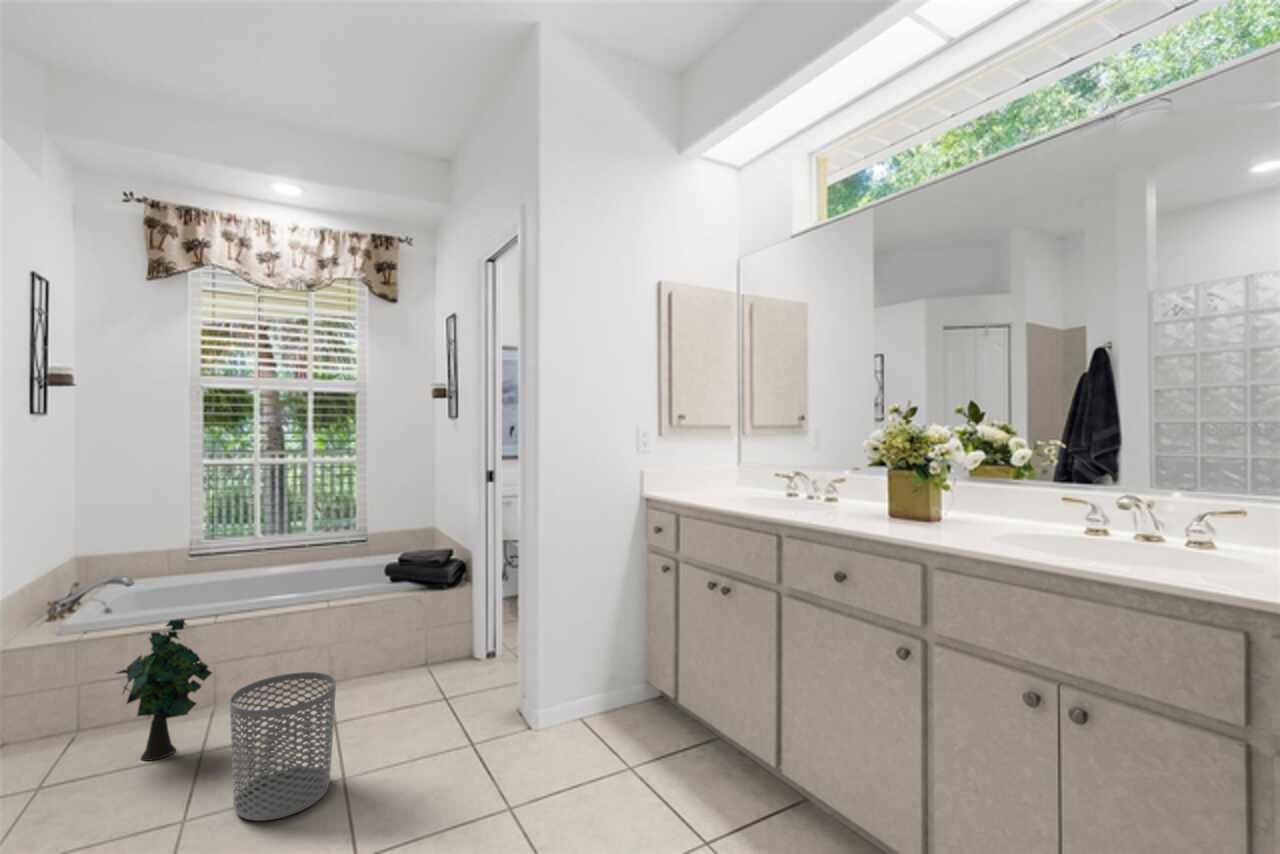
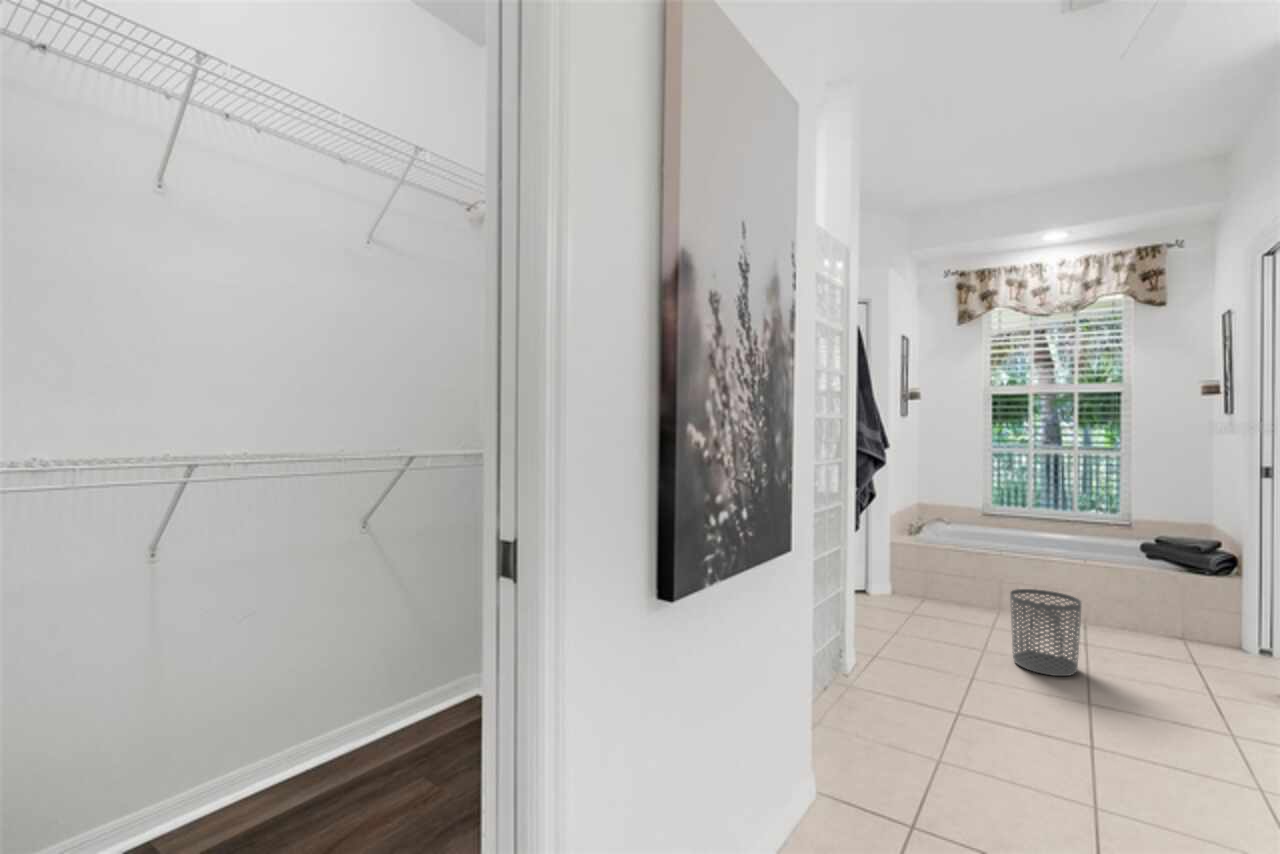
decorative plant: present [117,619,212,761] -> none [947,544,1001,626]

